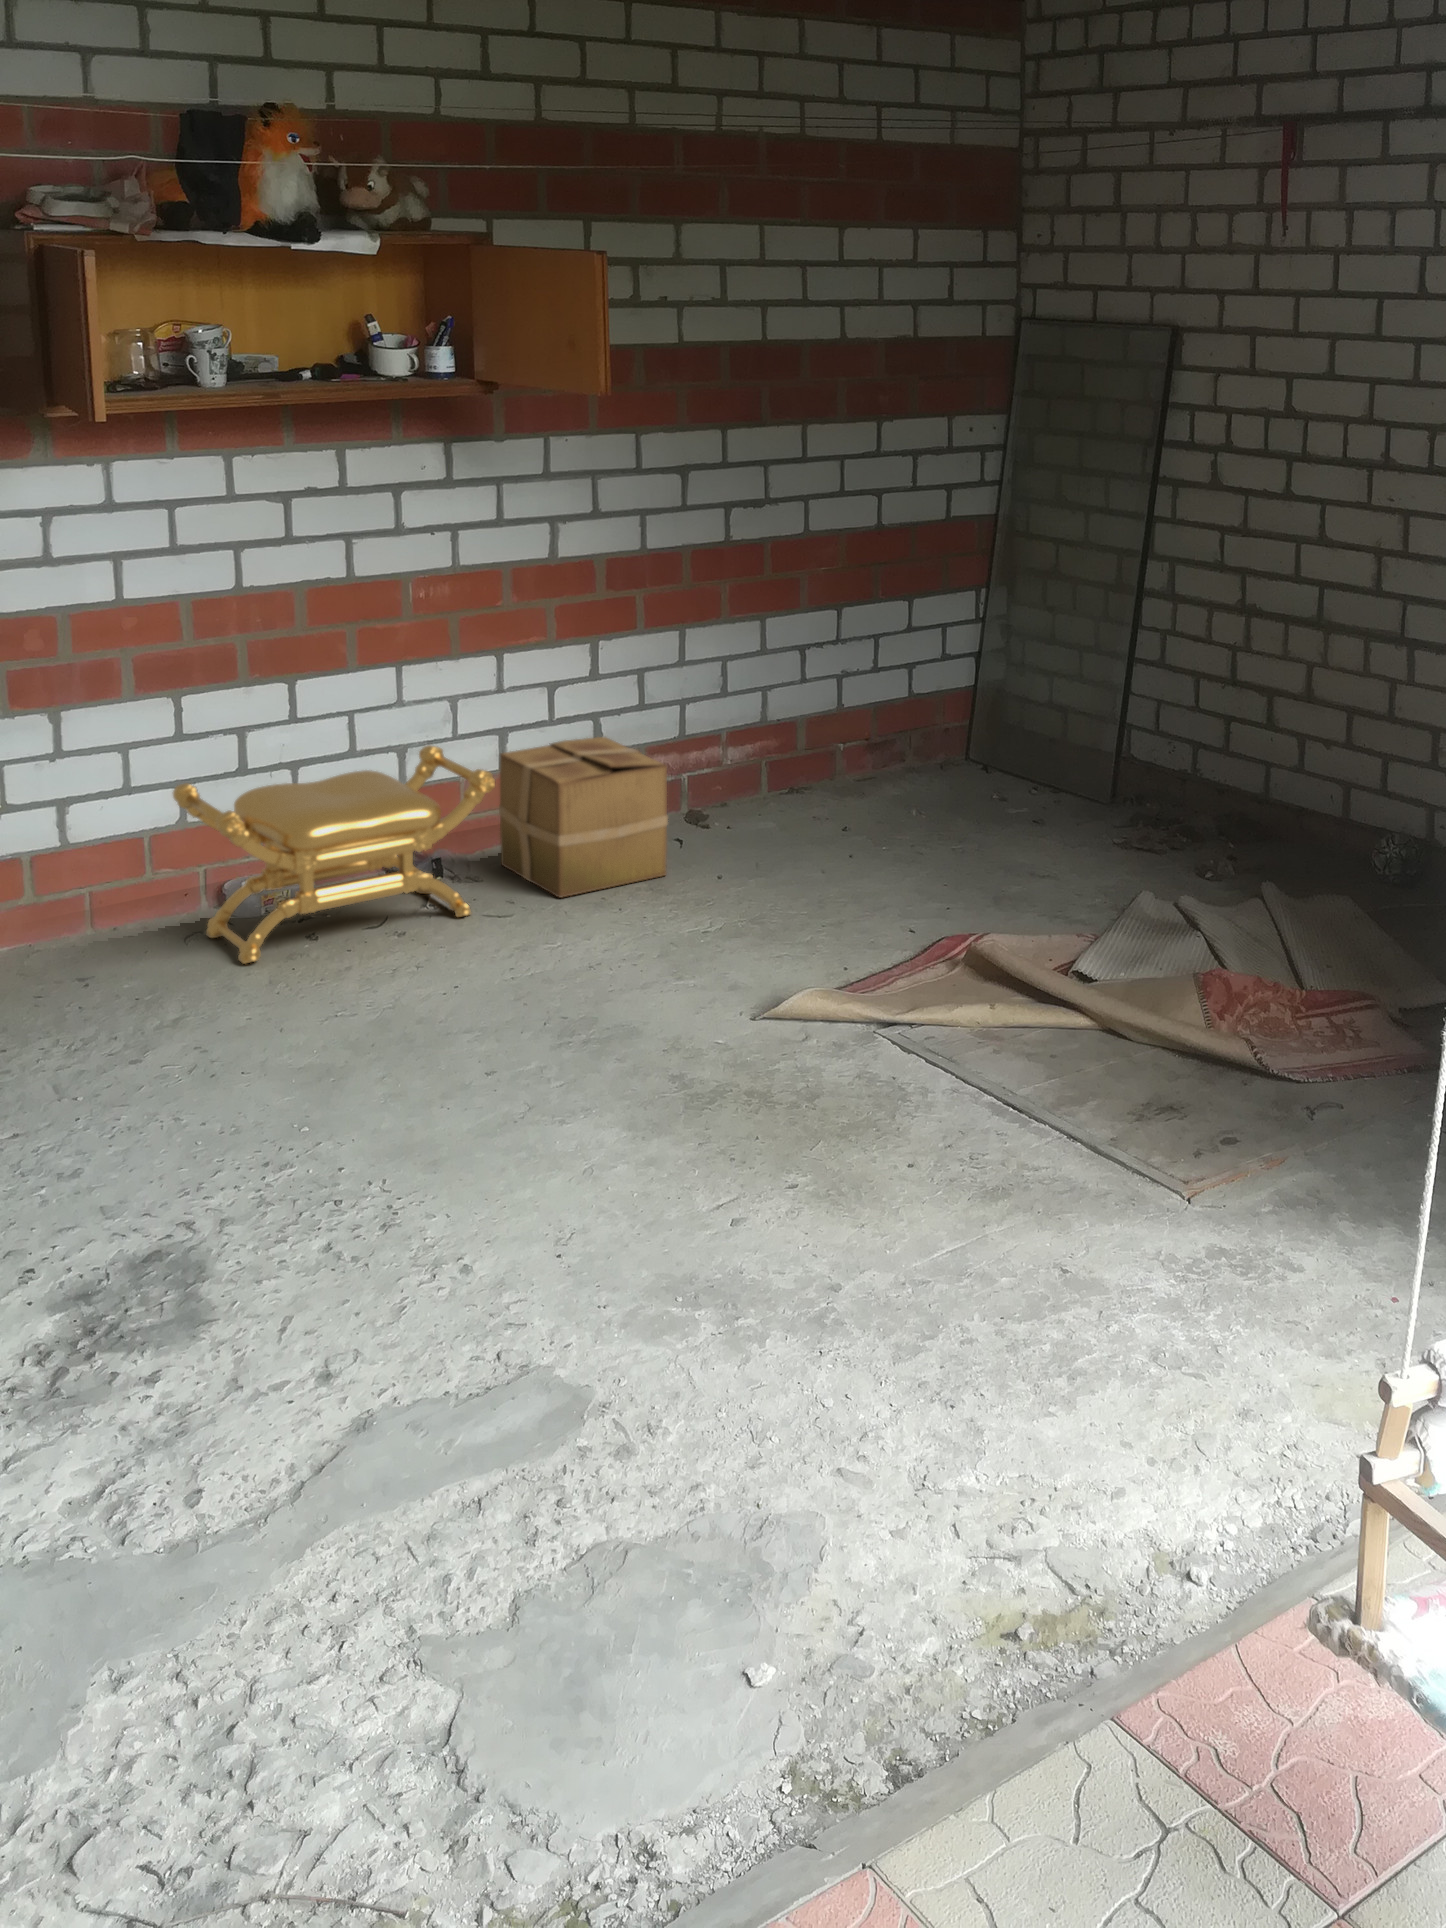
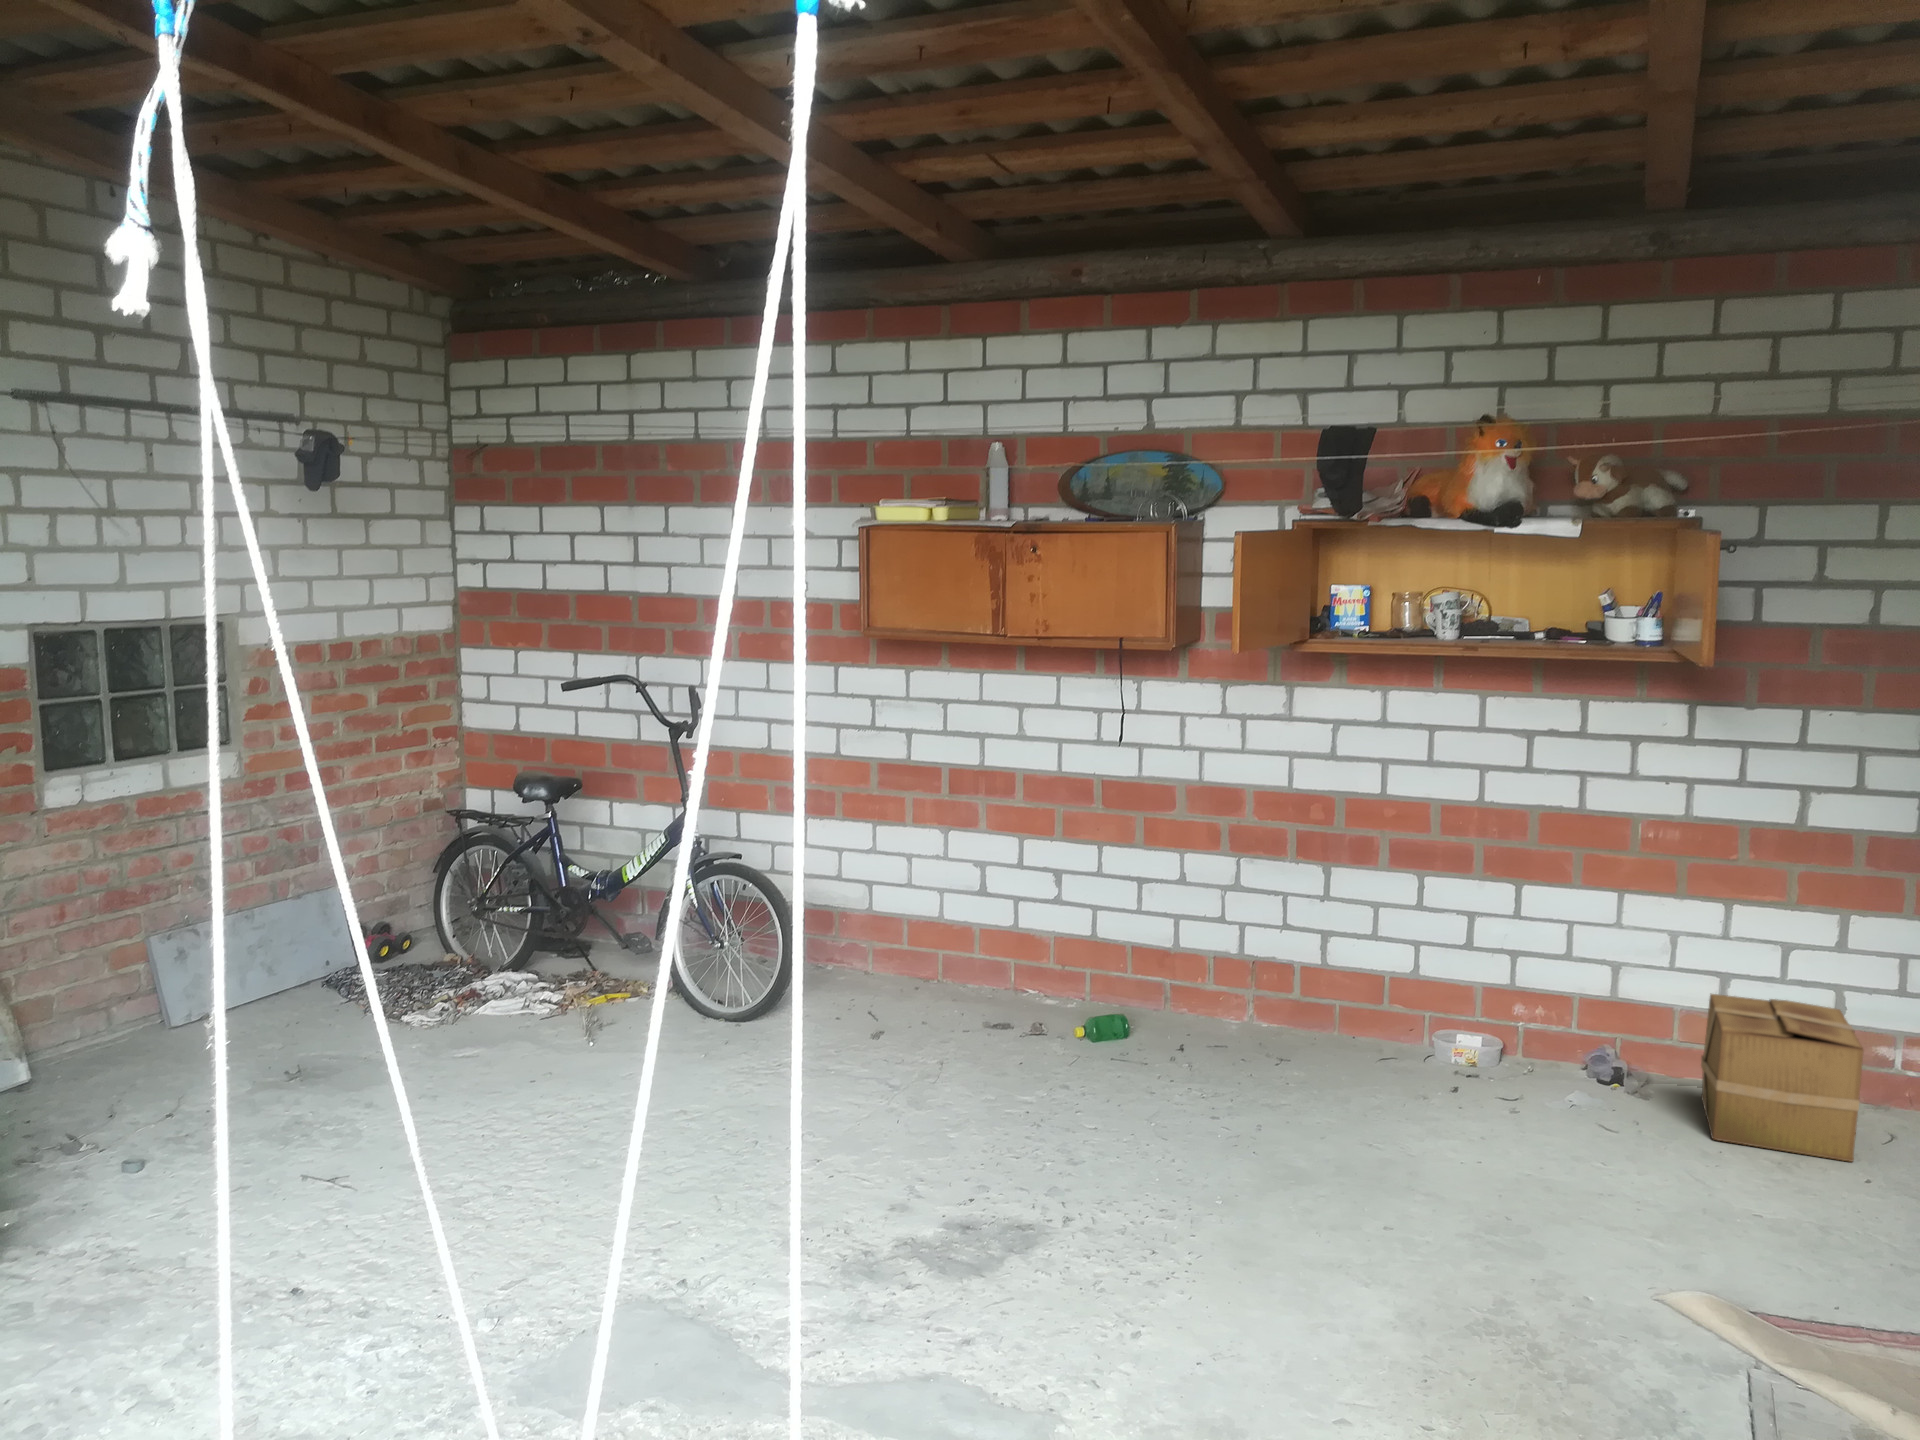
stool: present [173,745,495,964] -> none [1384,940,1646,1122]

